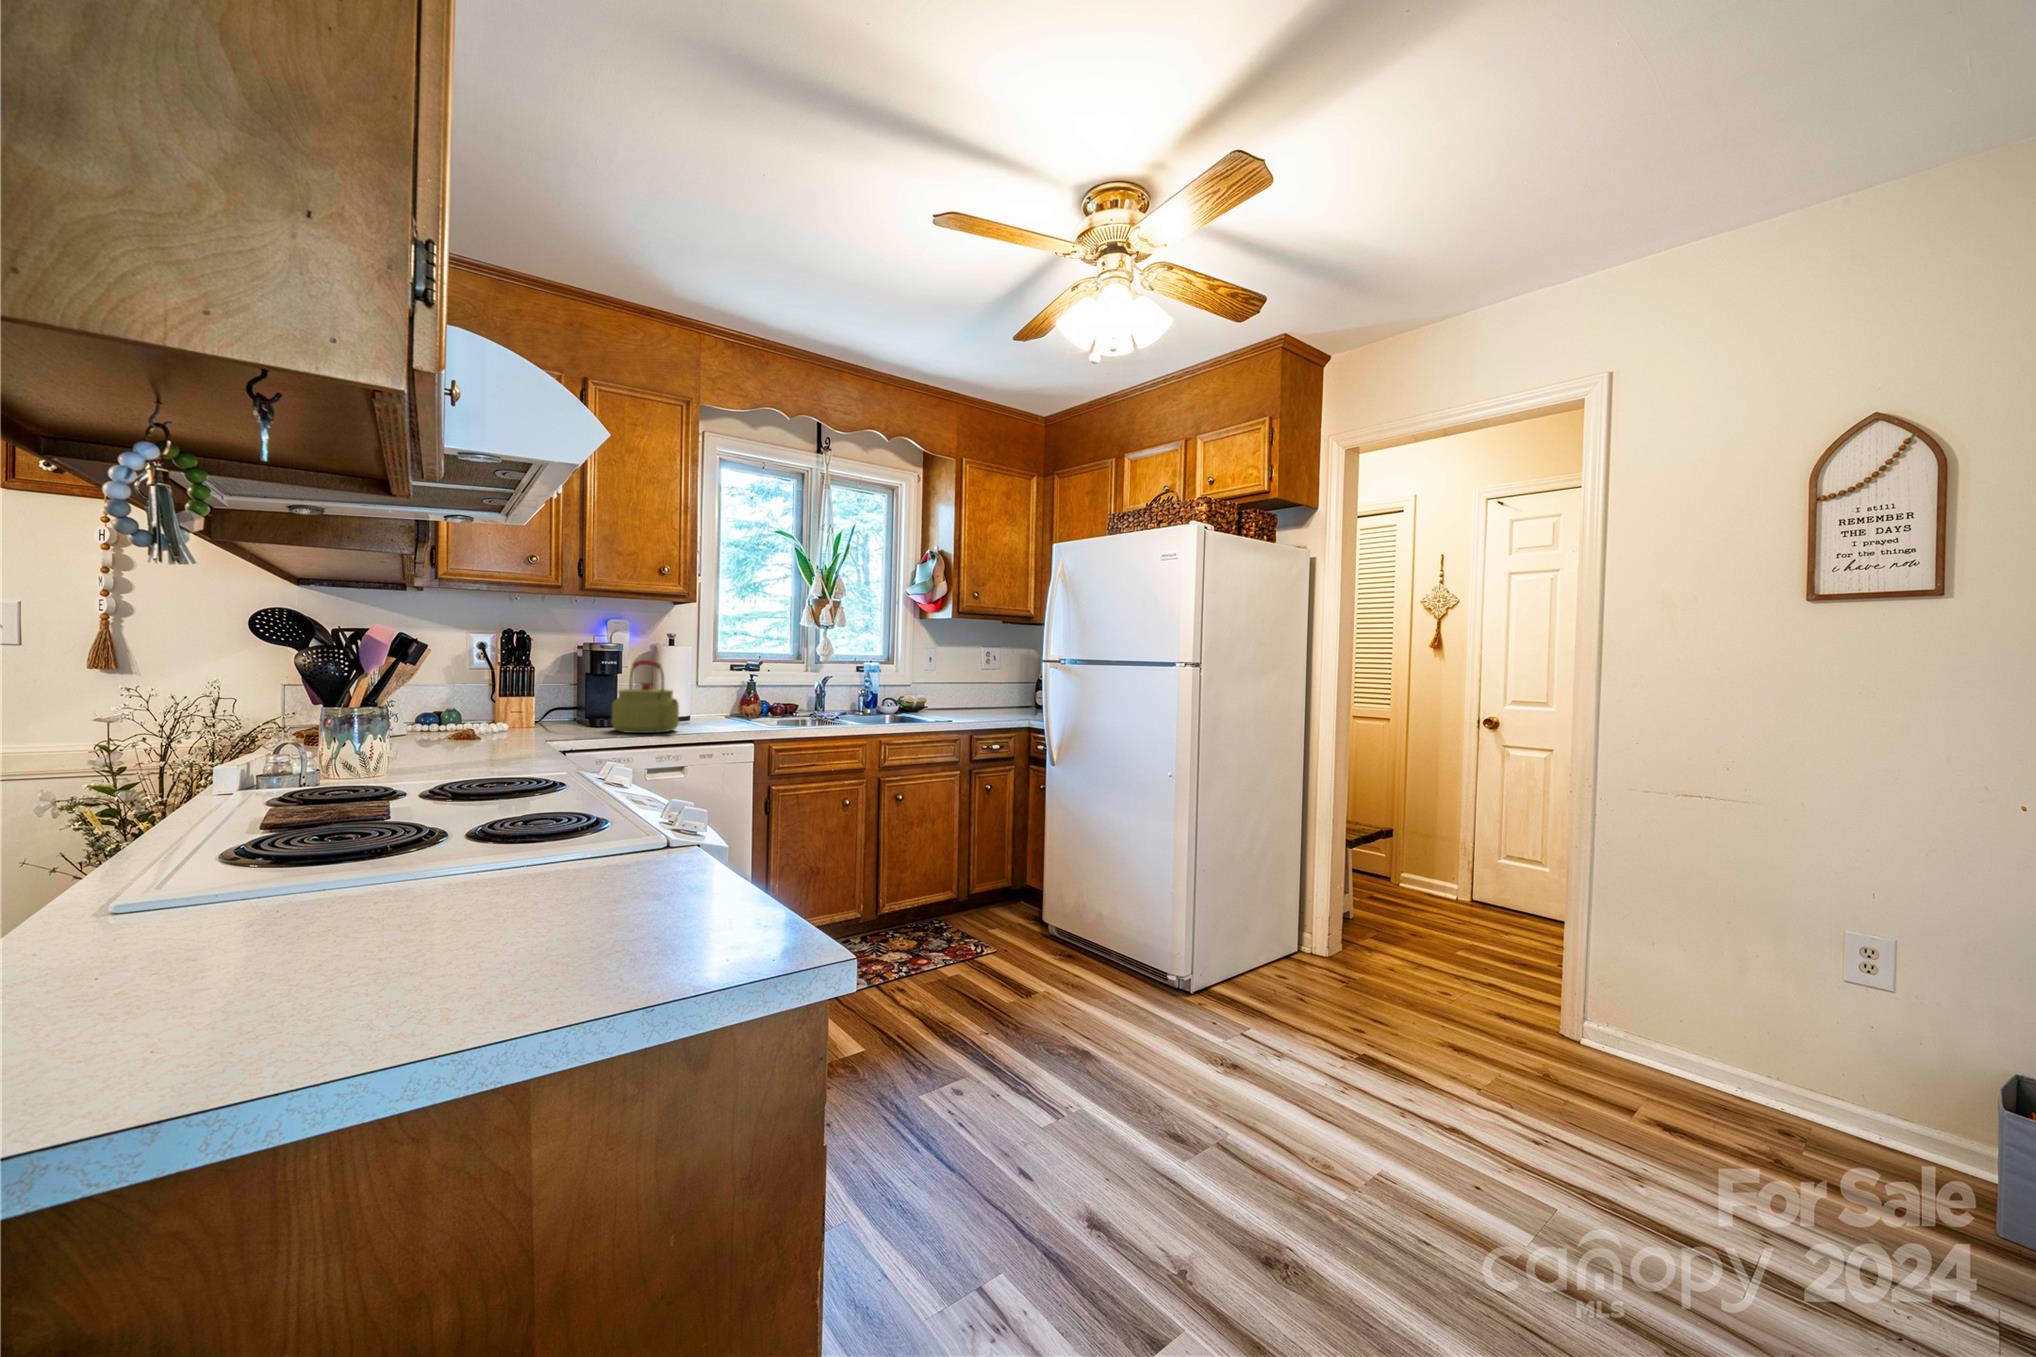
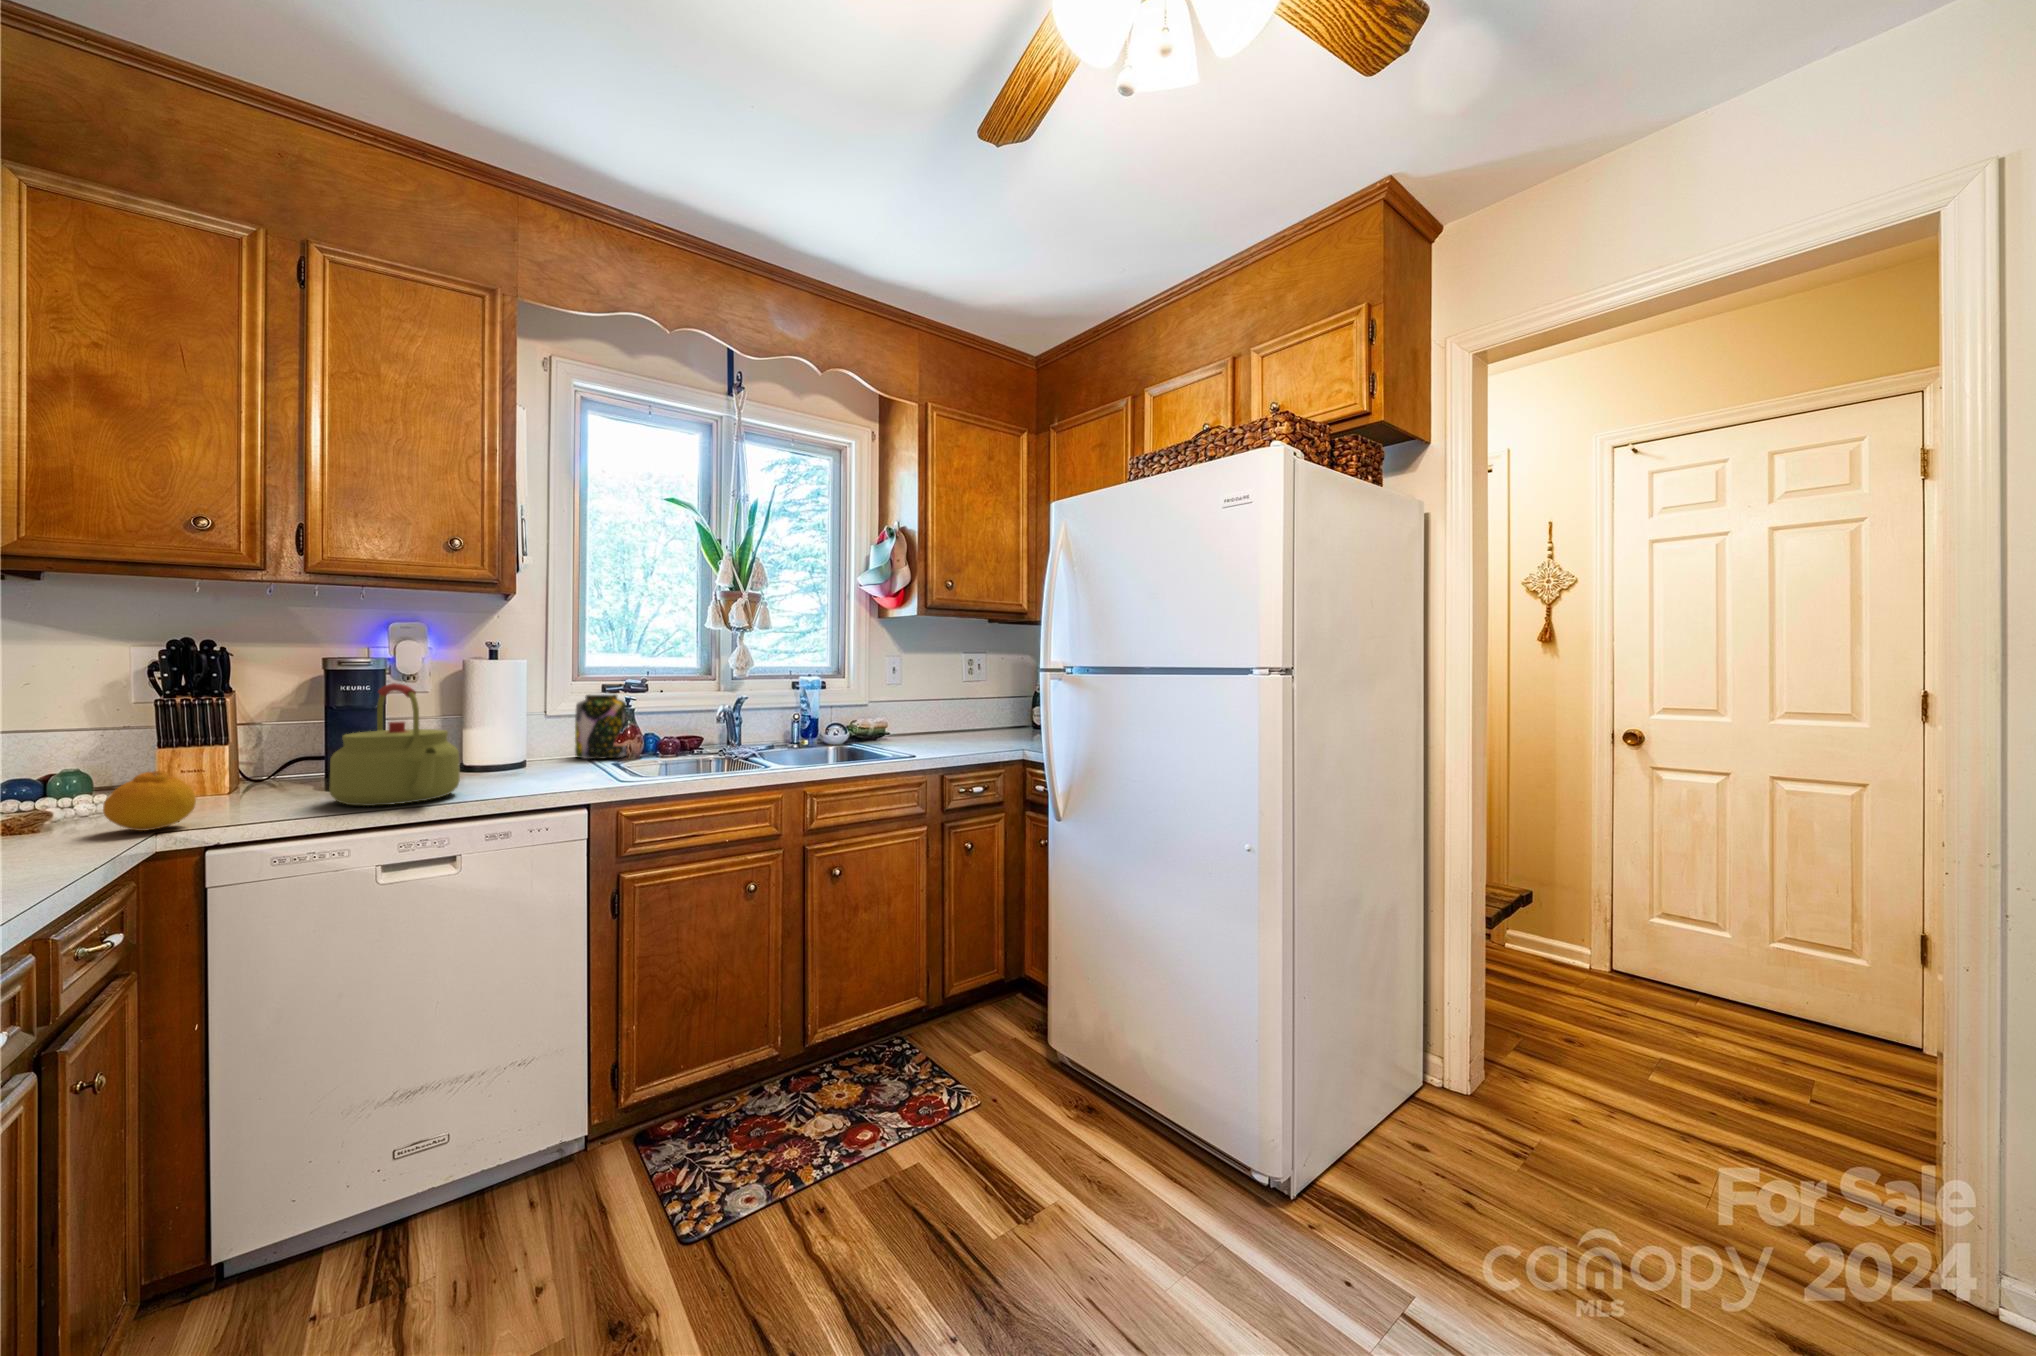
jar: none [714,671,749,716] -> present [575,694,627,759]
fruit: none [526,706,564,738] -> present [103,771,196,831]

